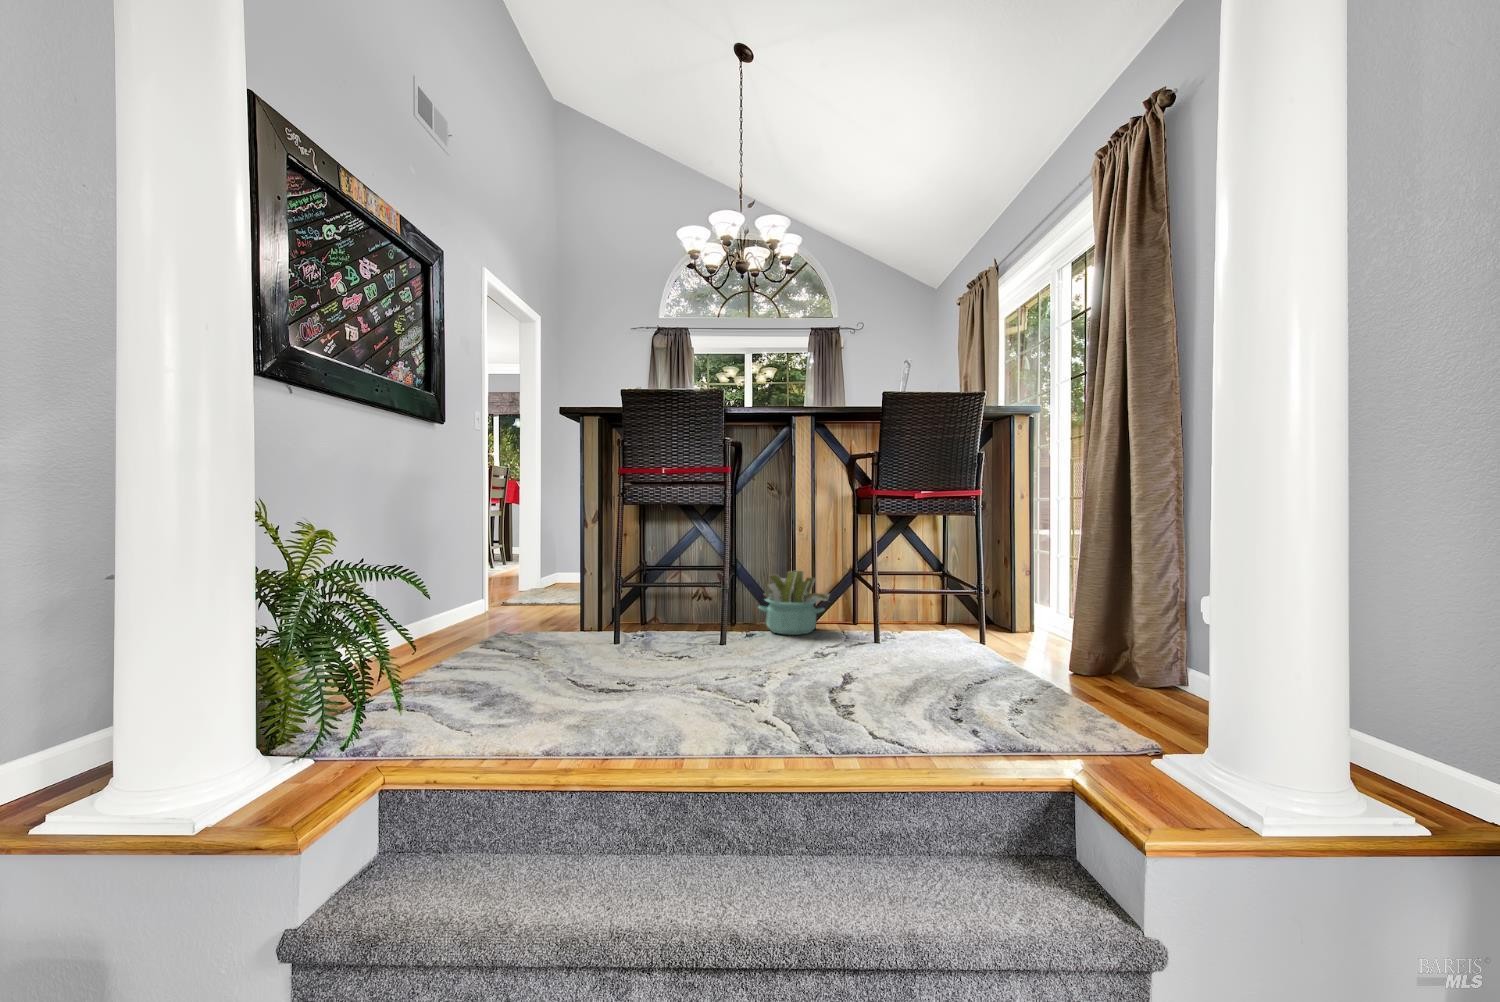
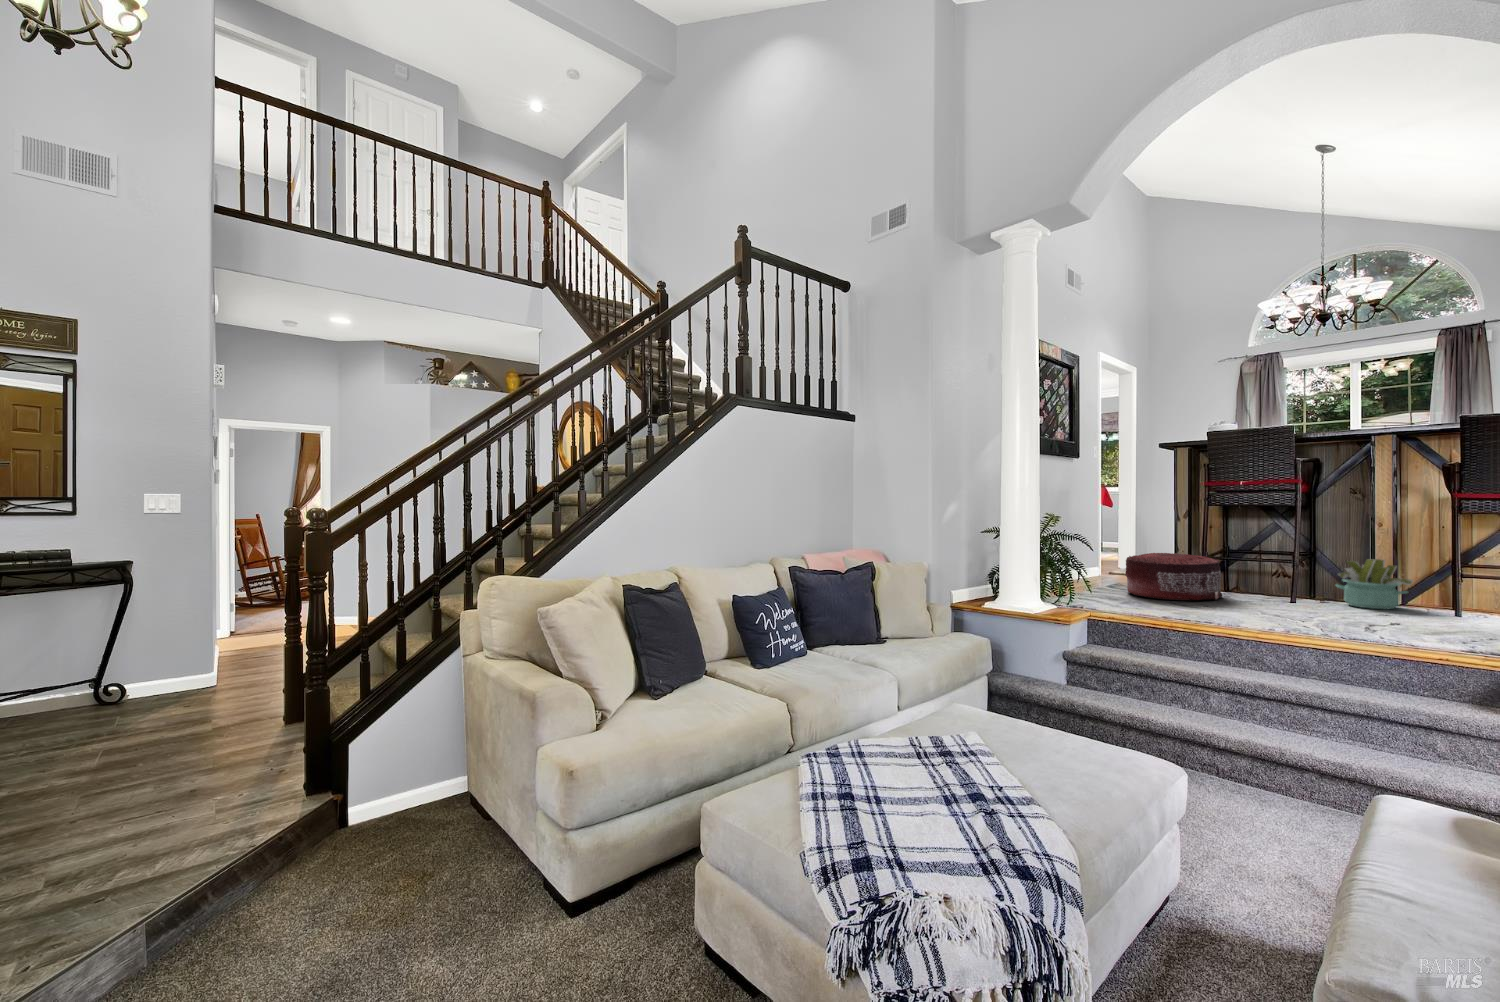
pouf: none [508,578,640,657] -> present [1125,553,1222,600]

